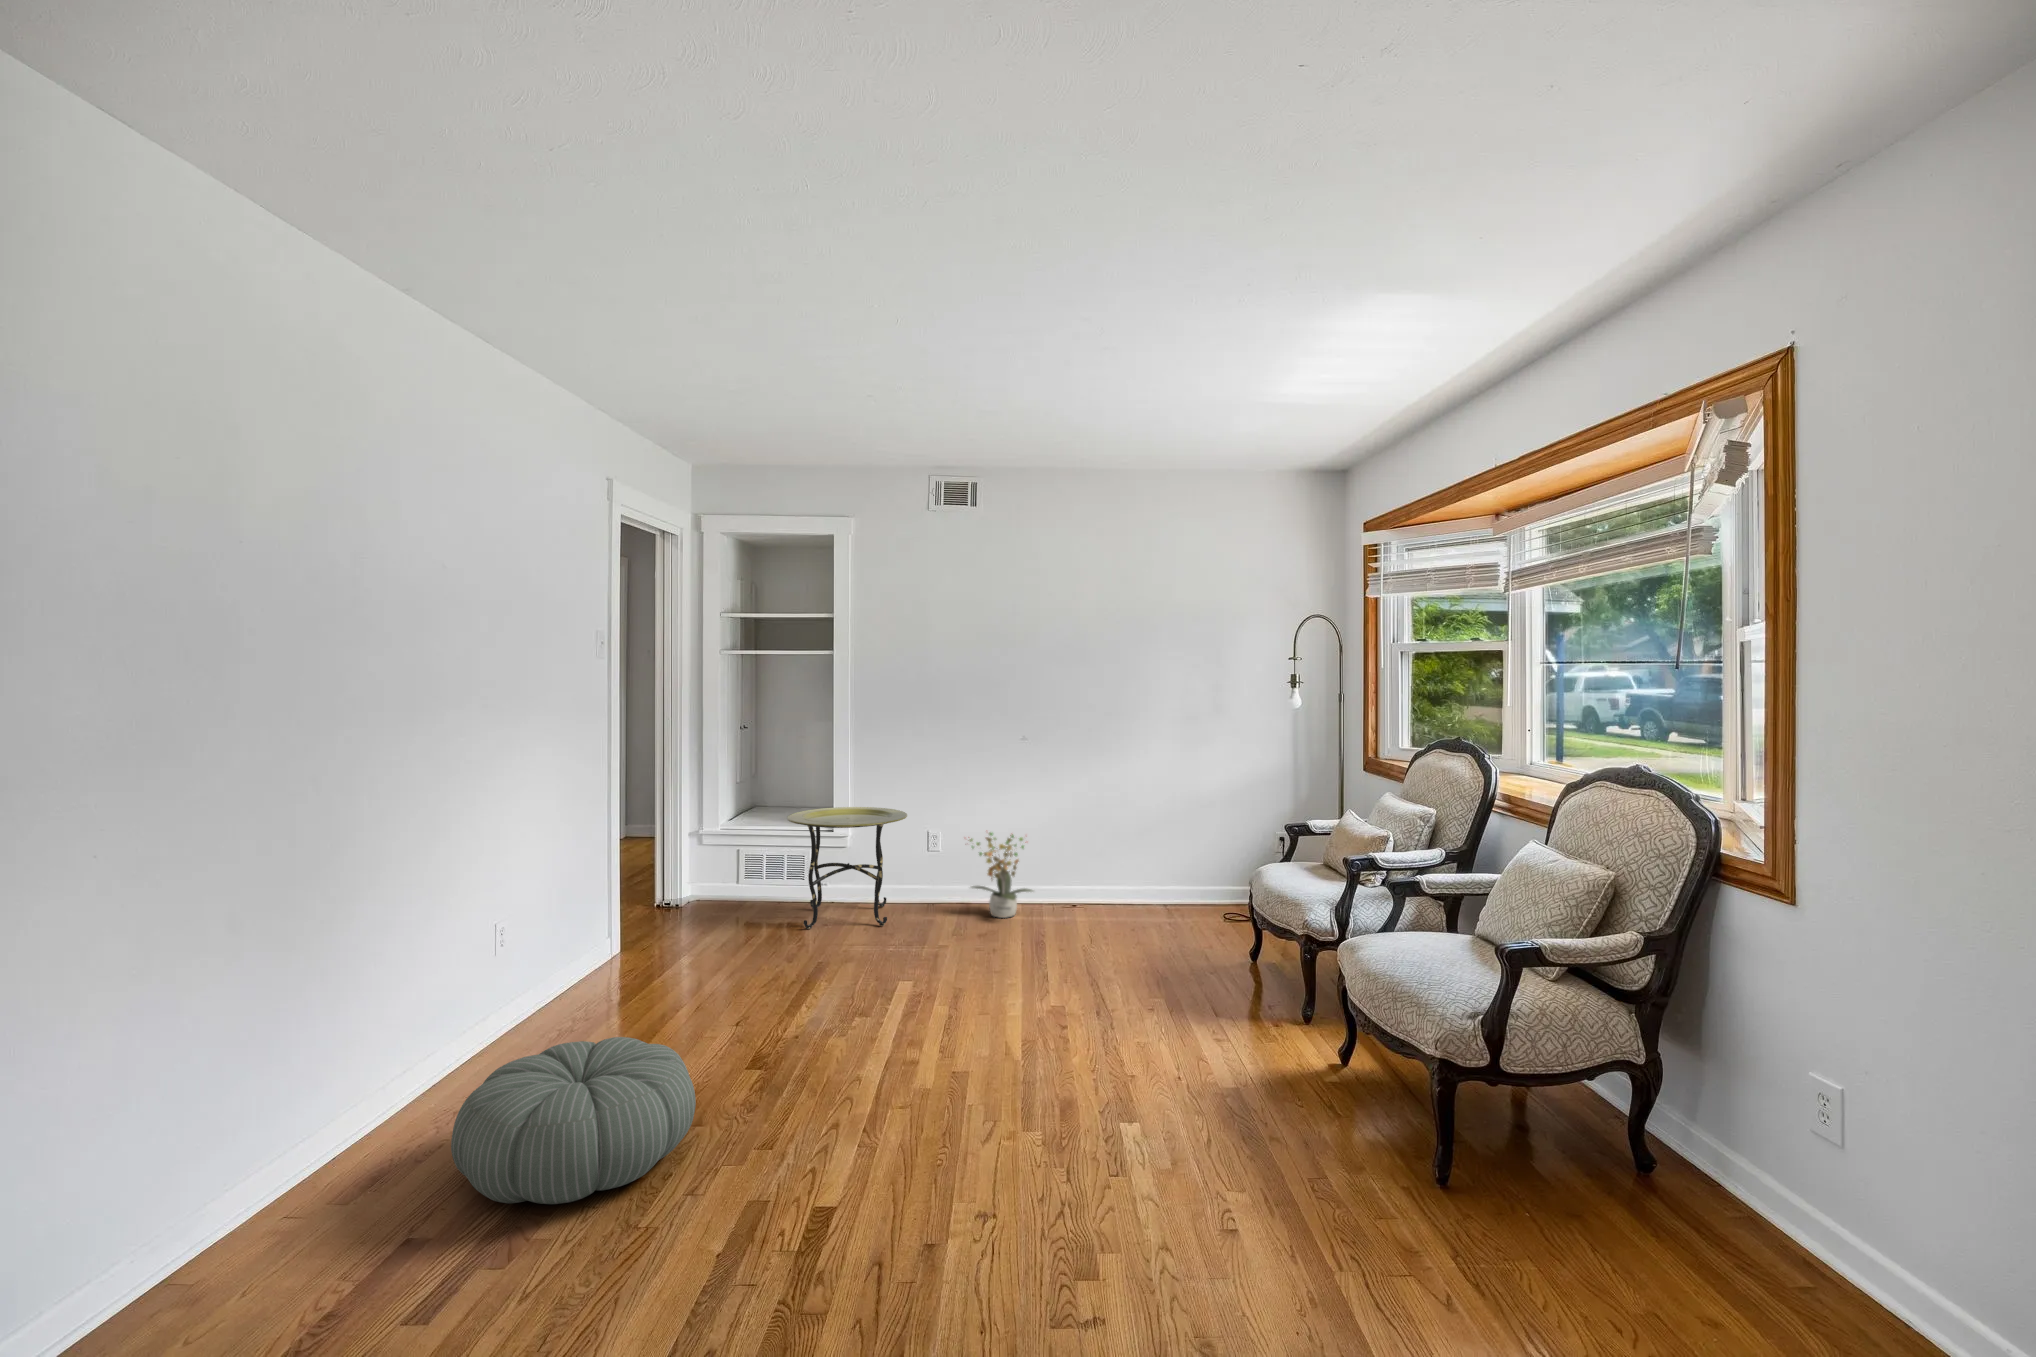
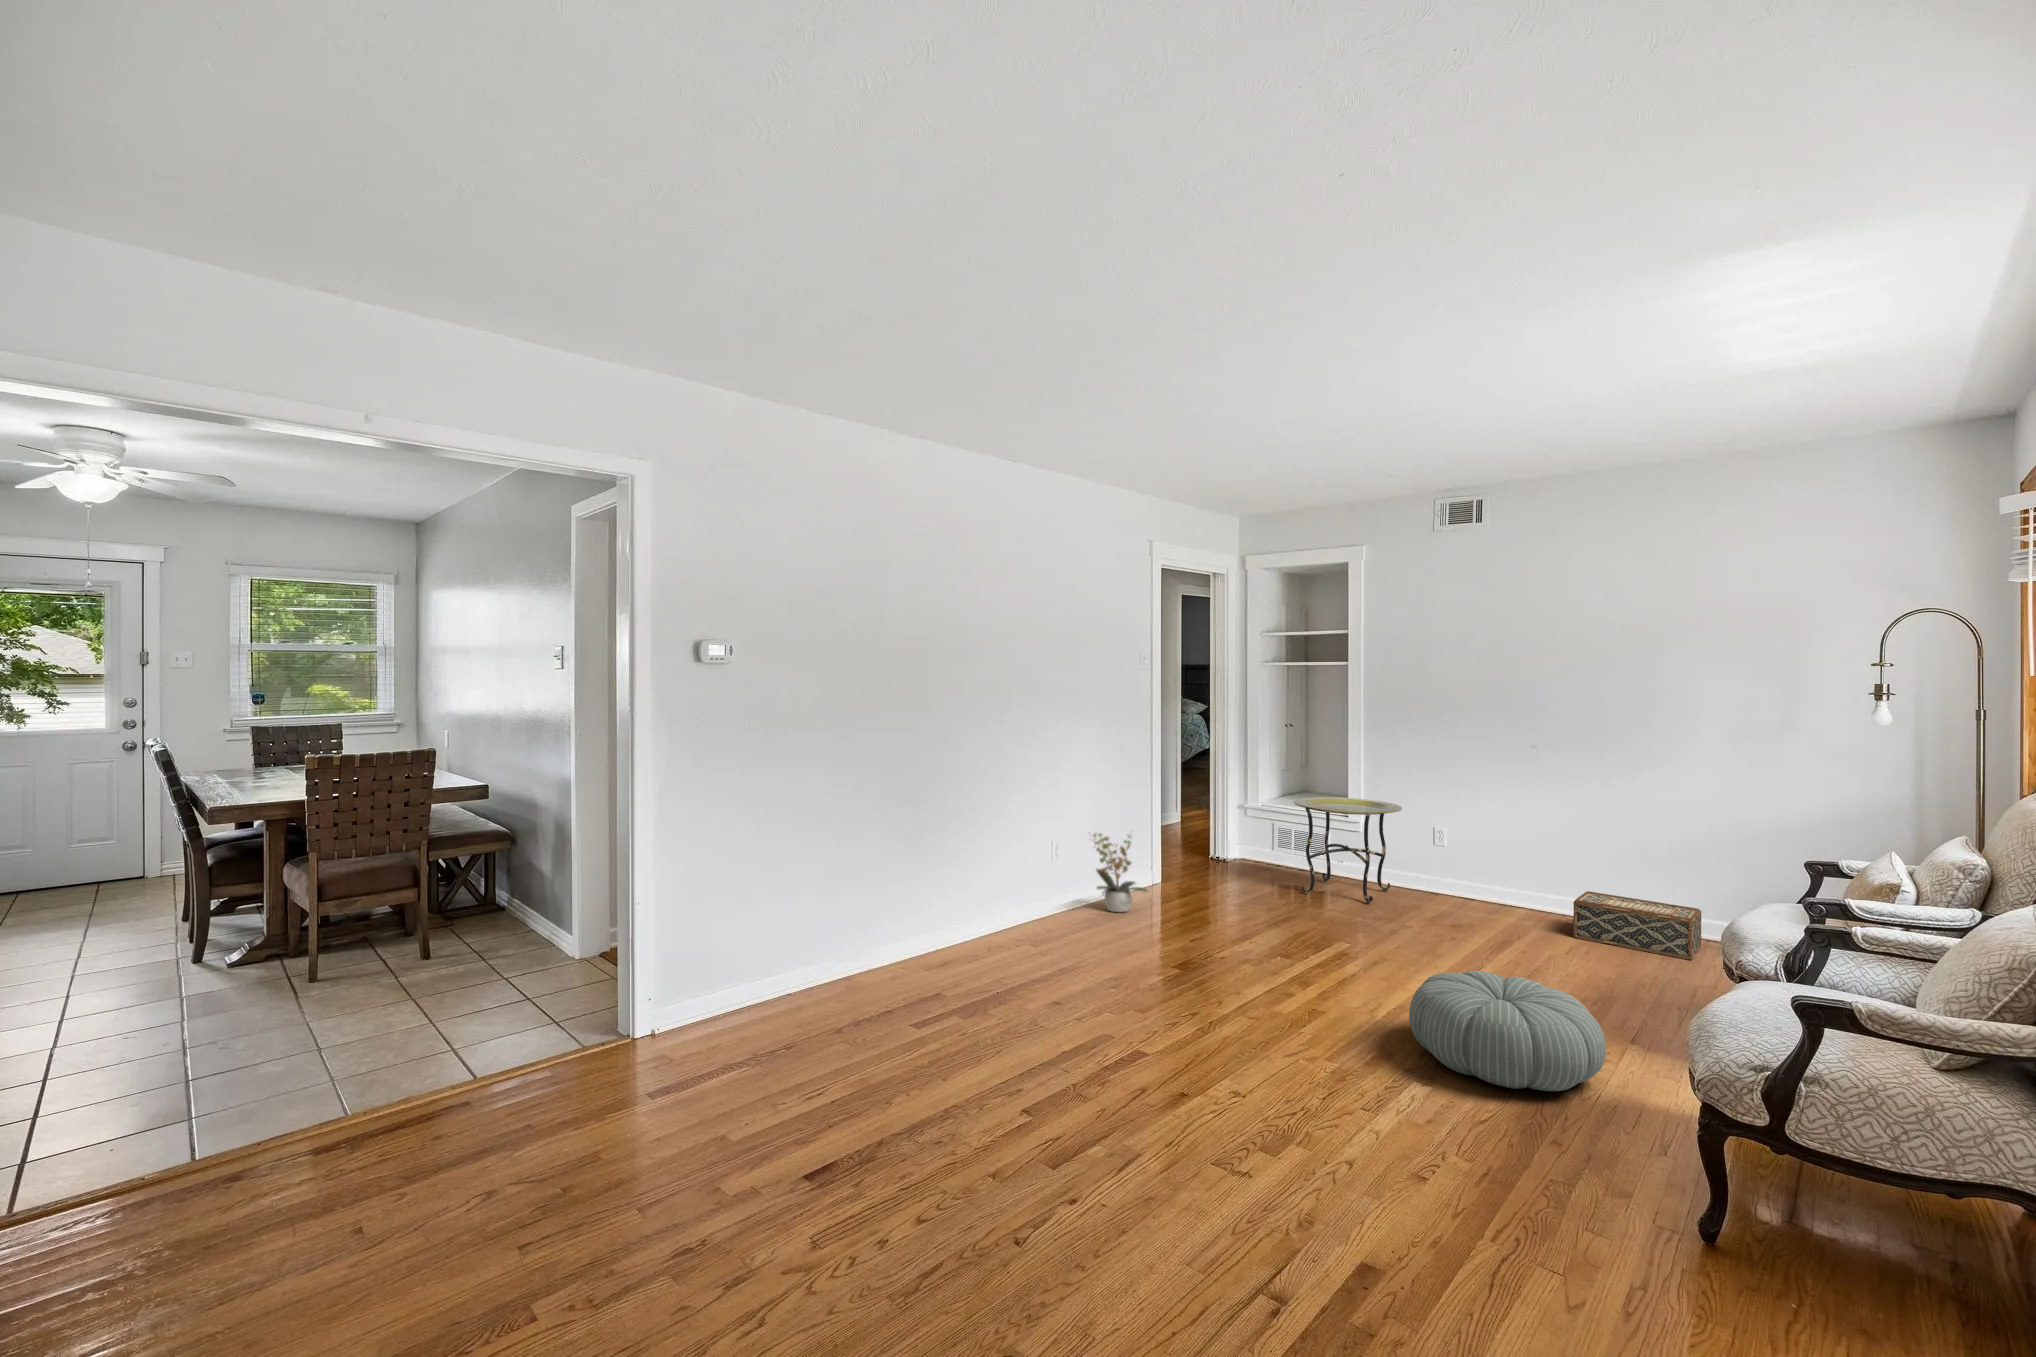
potted plant: present [970,833,1032,918] -> present [1093,833,1148,912]
woven basket: none [1069,872,1163,919] -> present [1573,891,1701,960]
pouf: present [451,1037,696,1204] -> present [1409,971,1606,1091]

